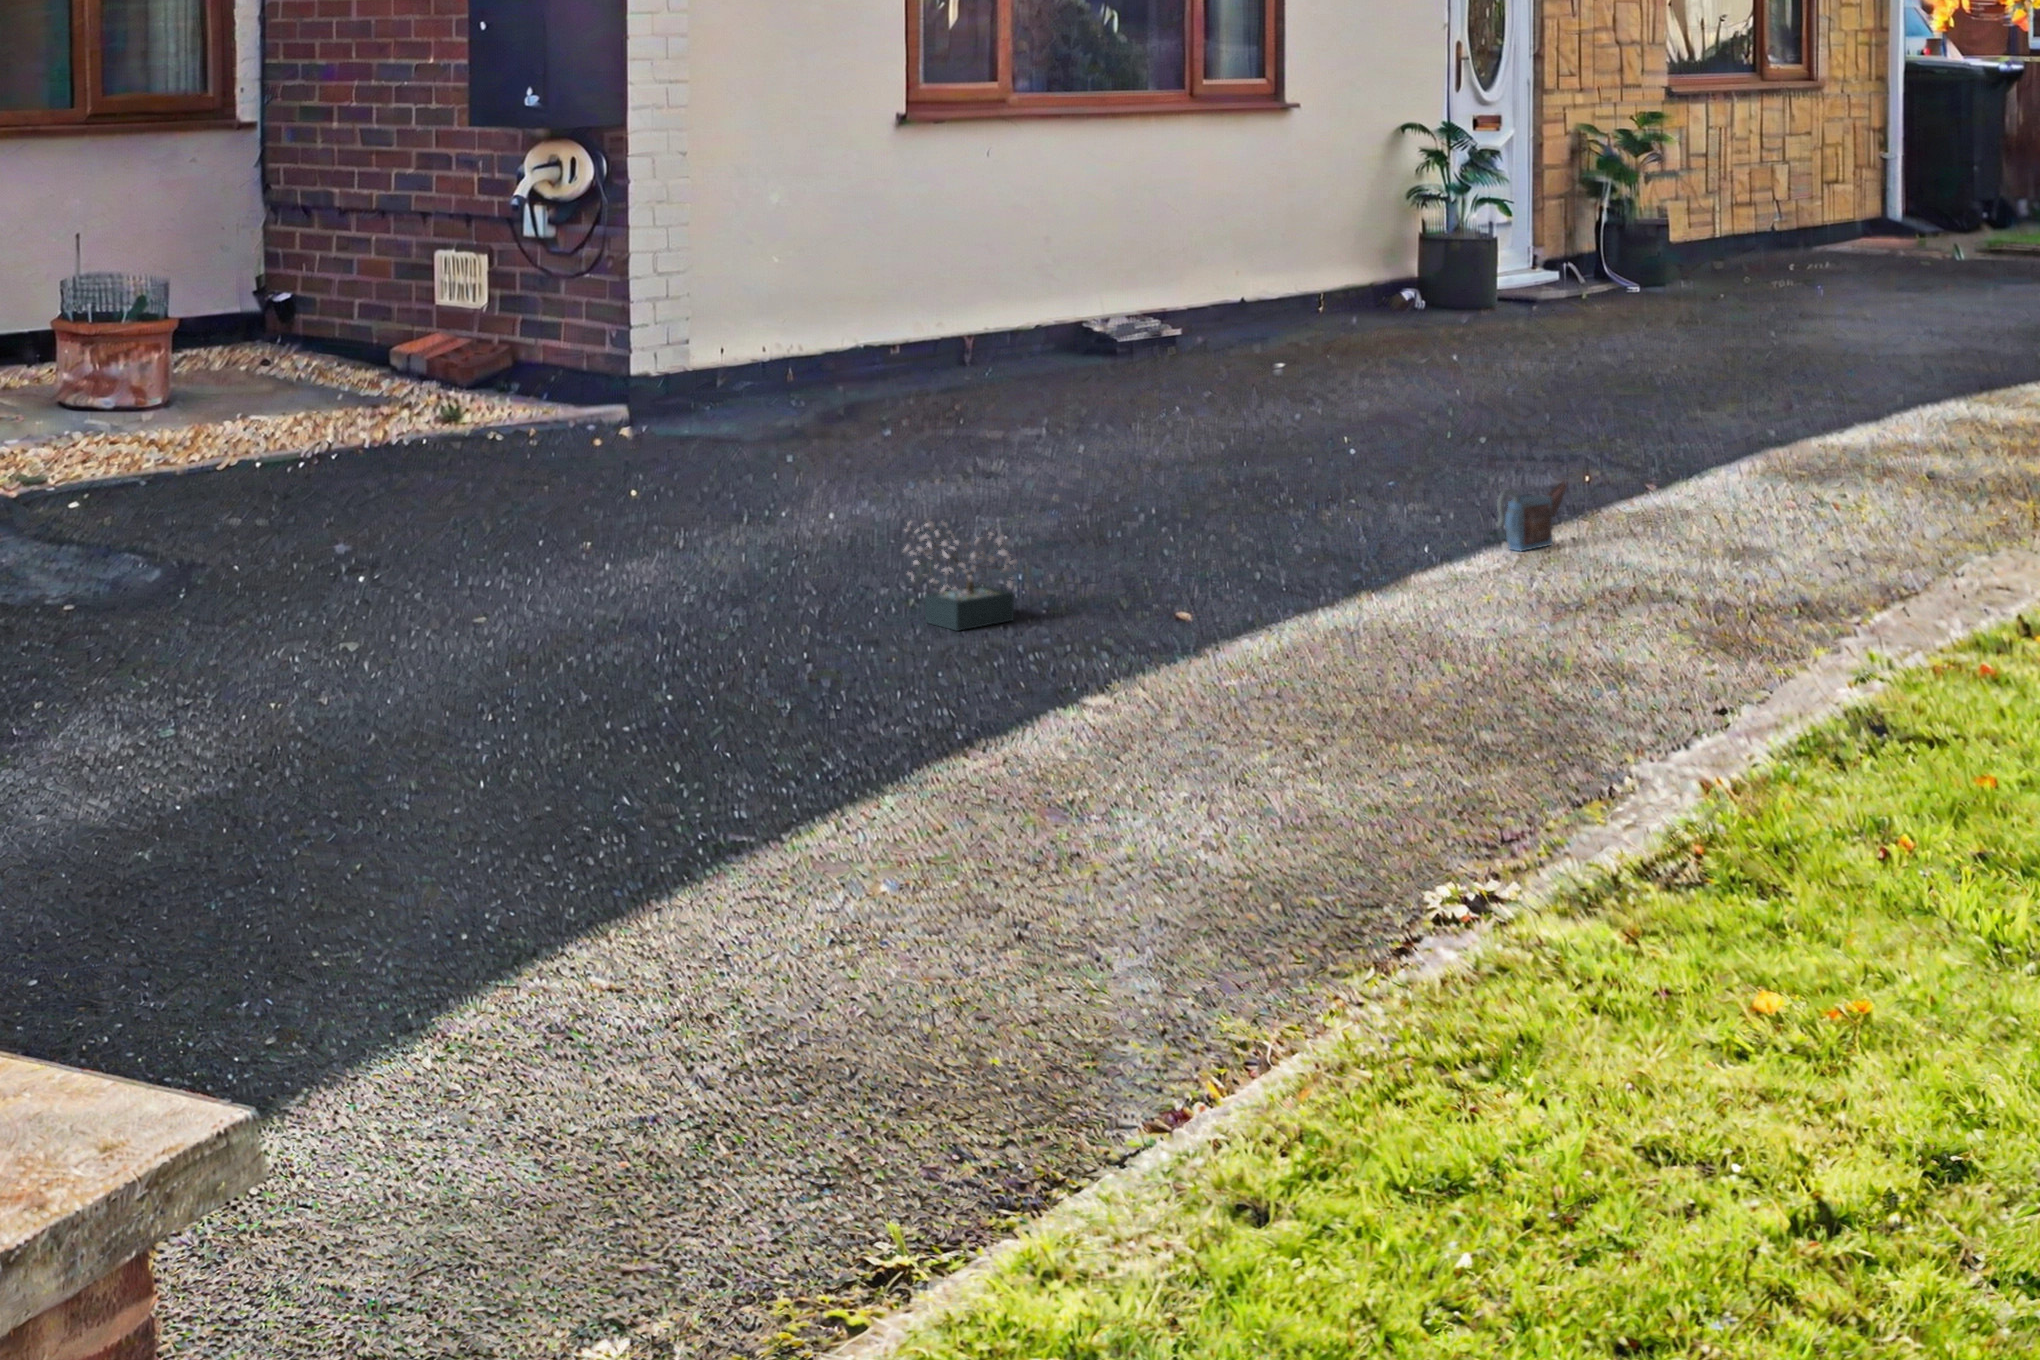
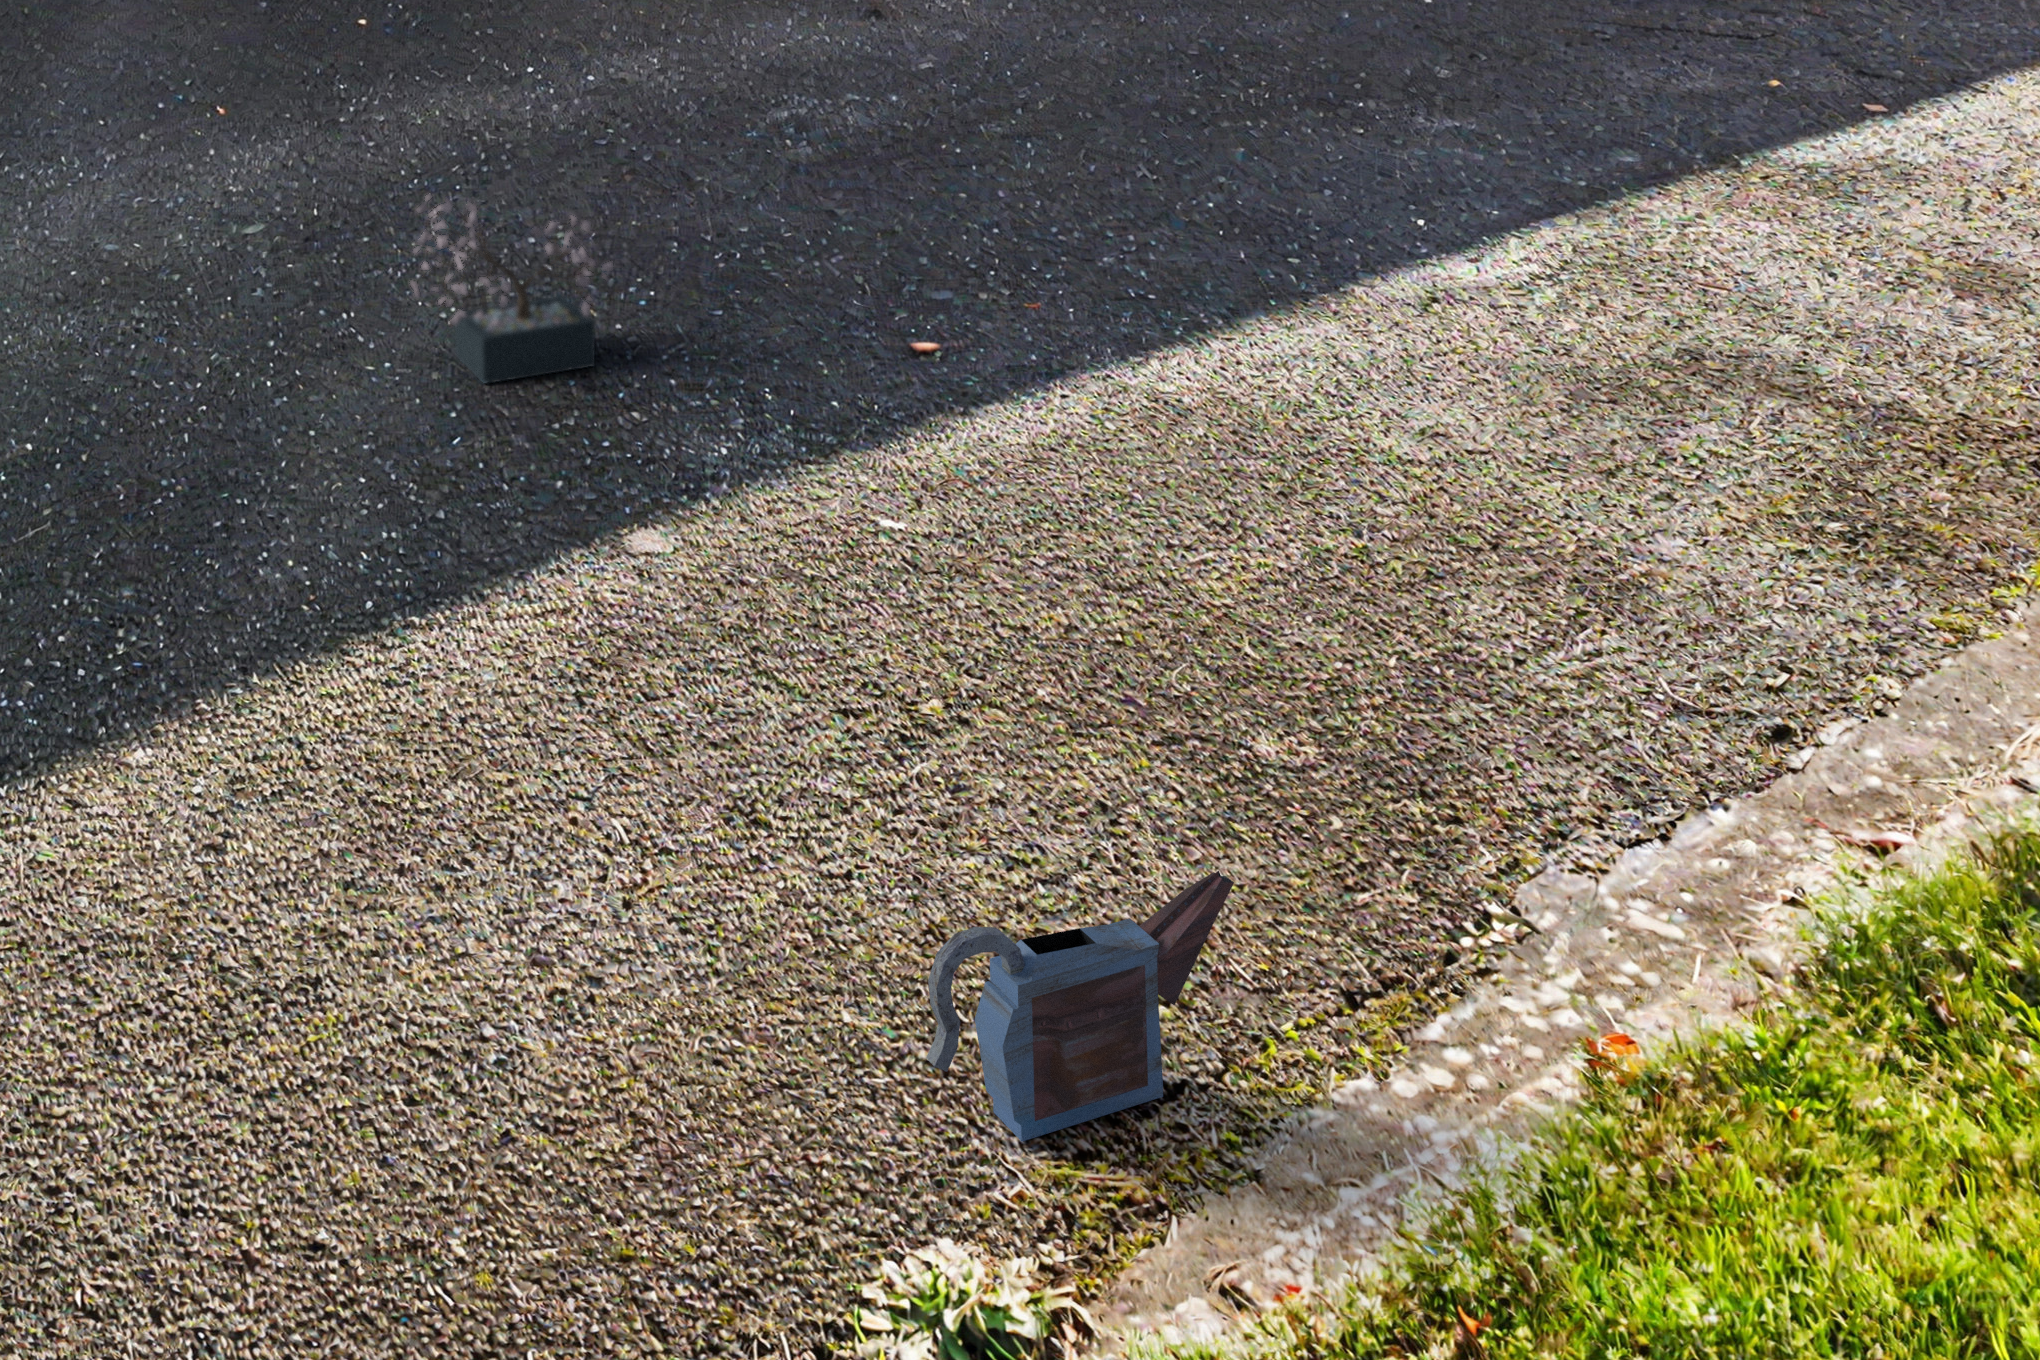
watering can: present [1497,482,1568,552] -> present [926,871,1234,1141]

